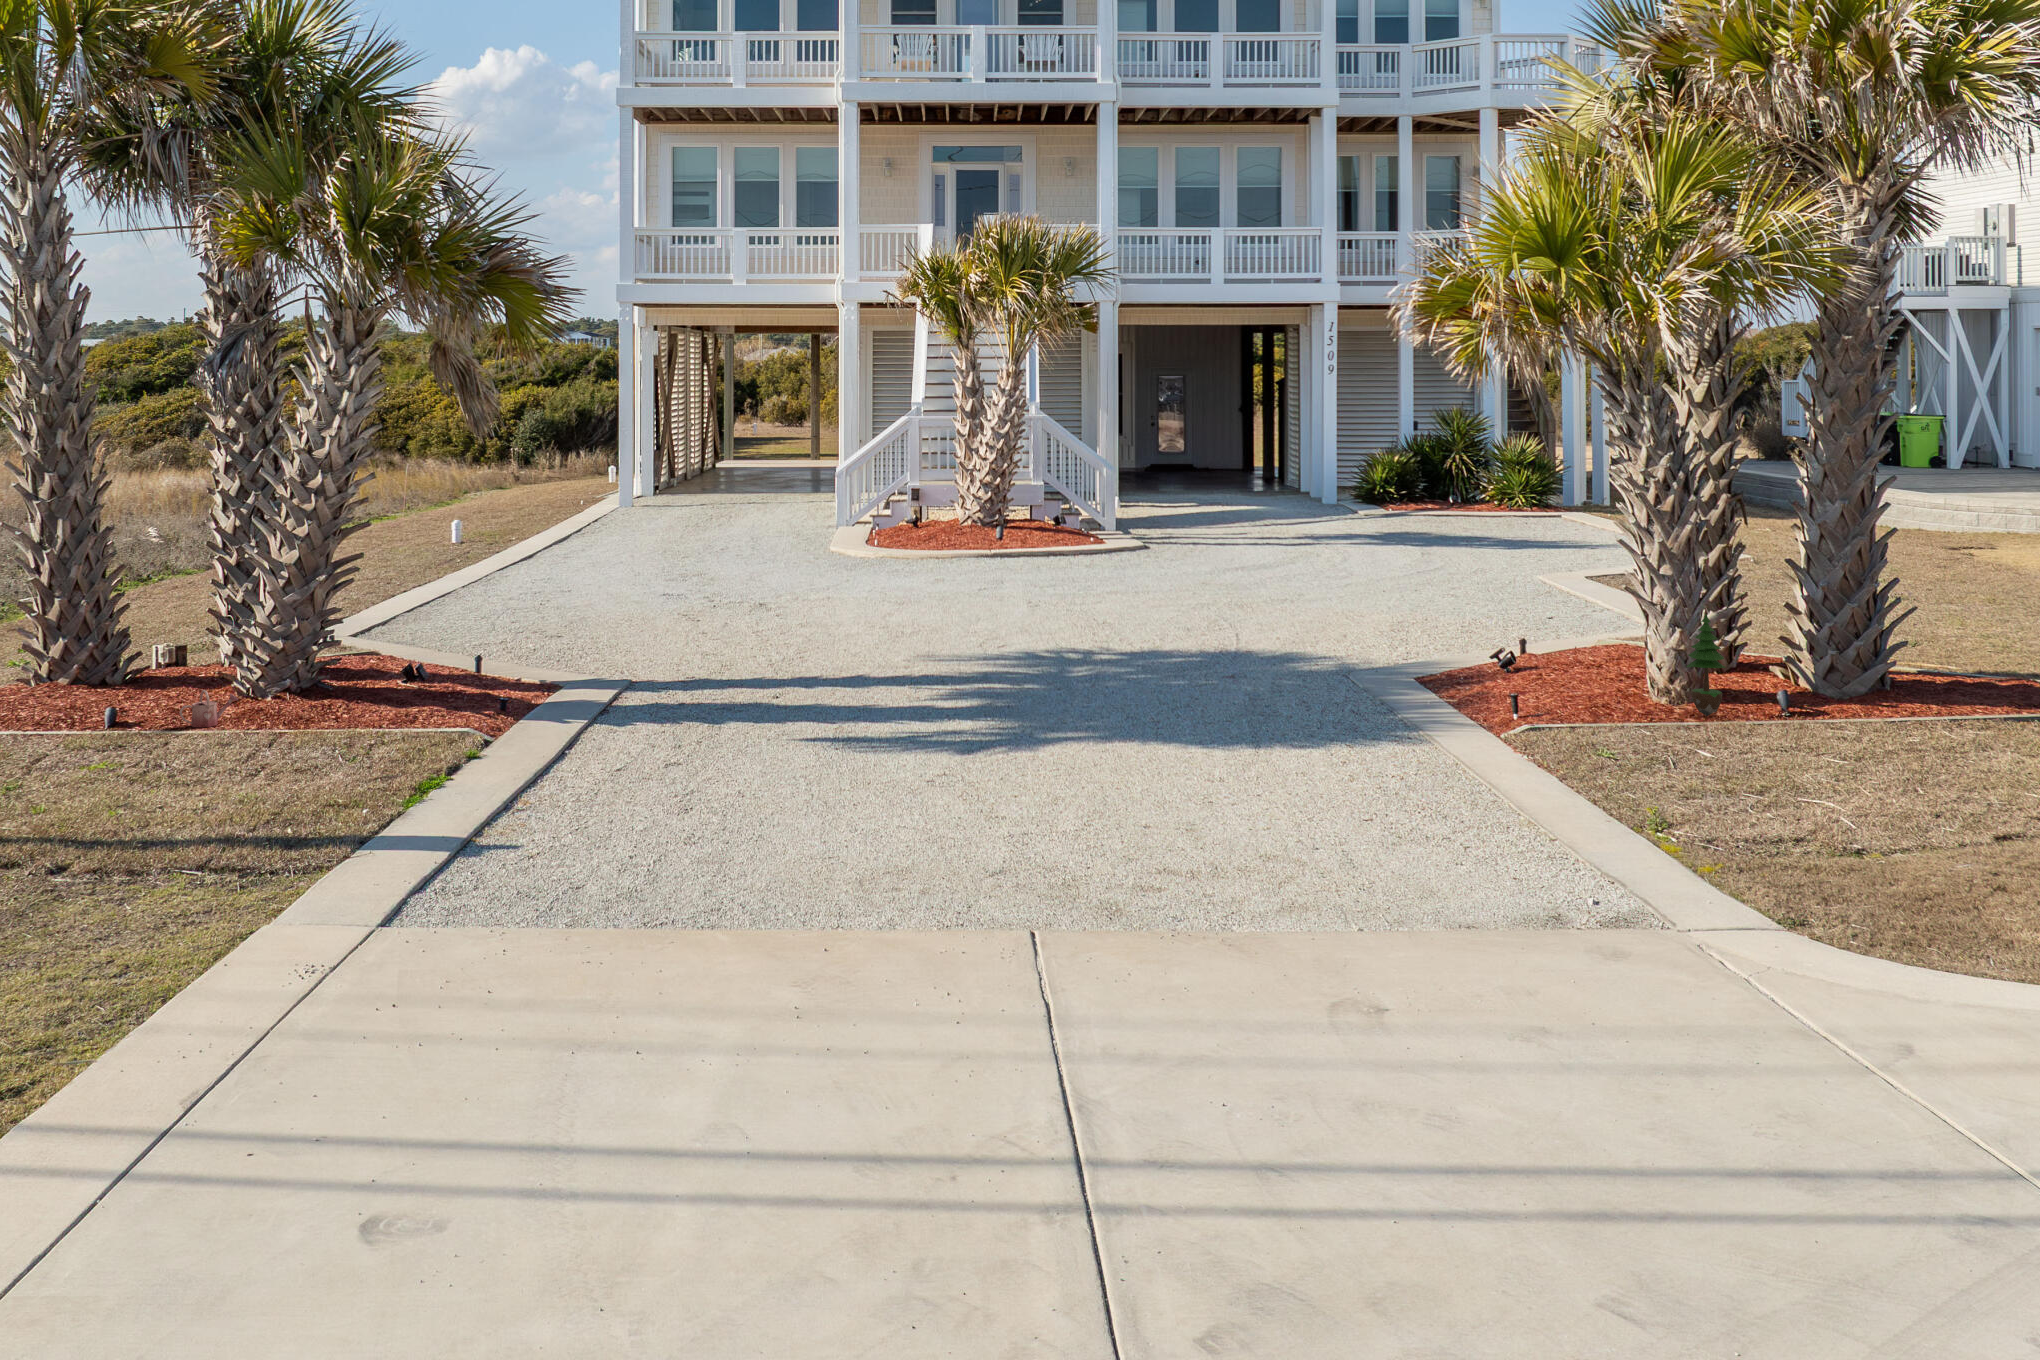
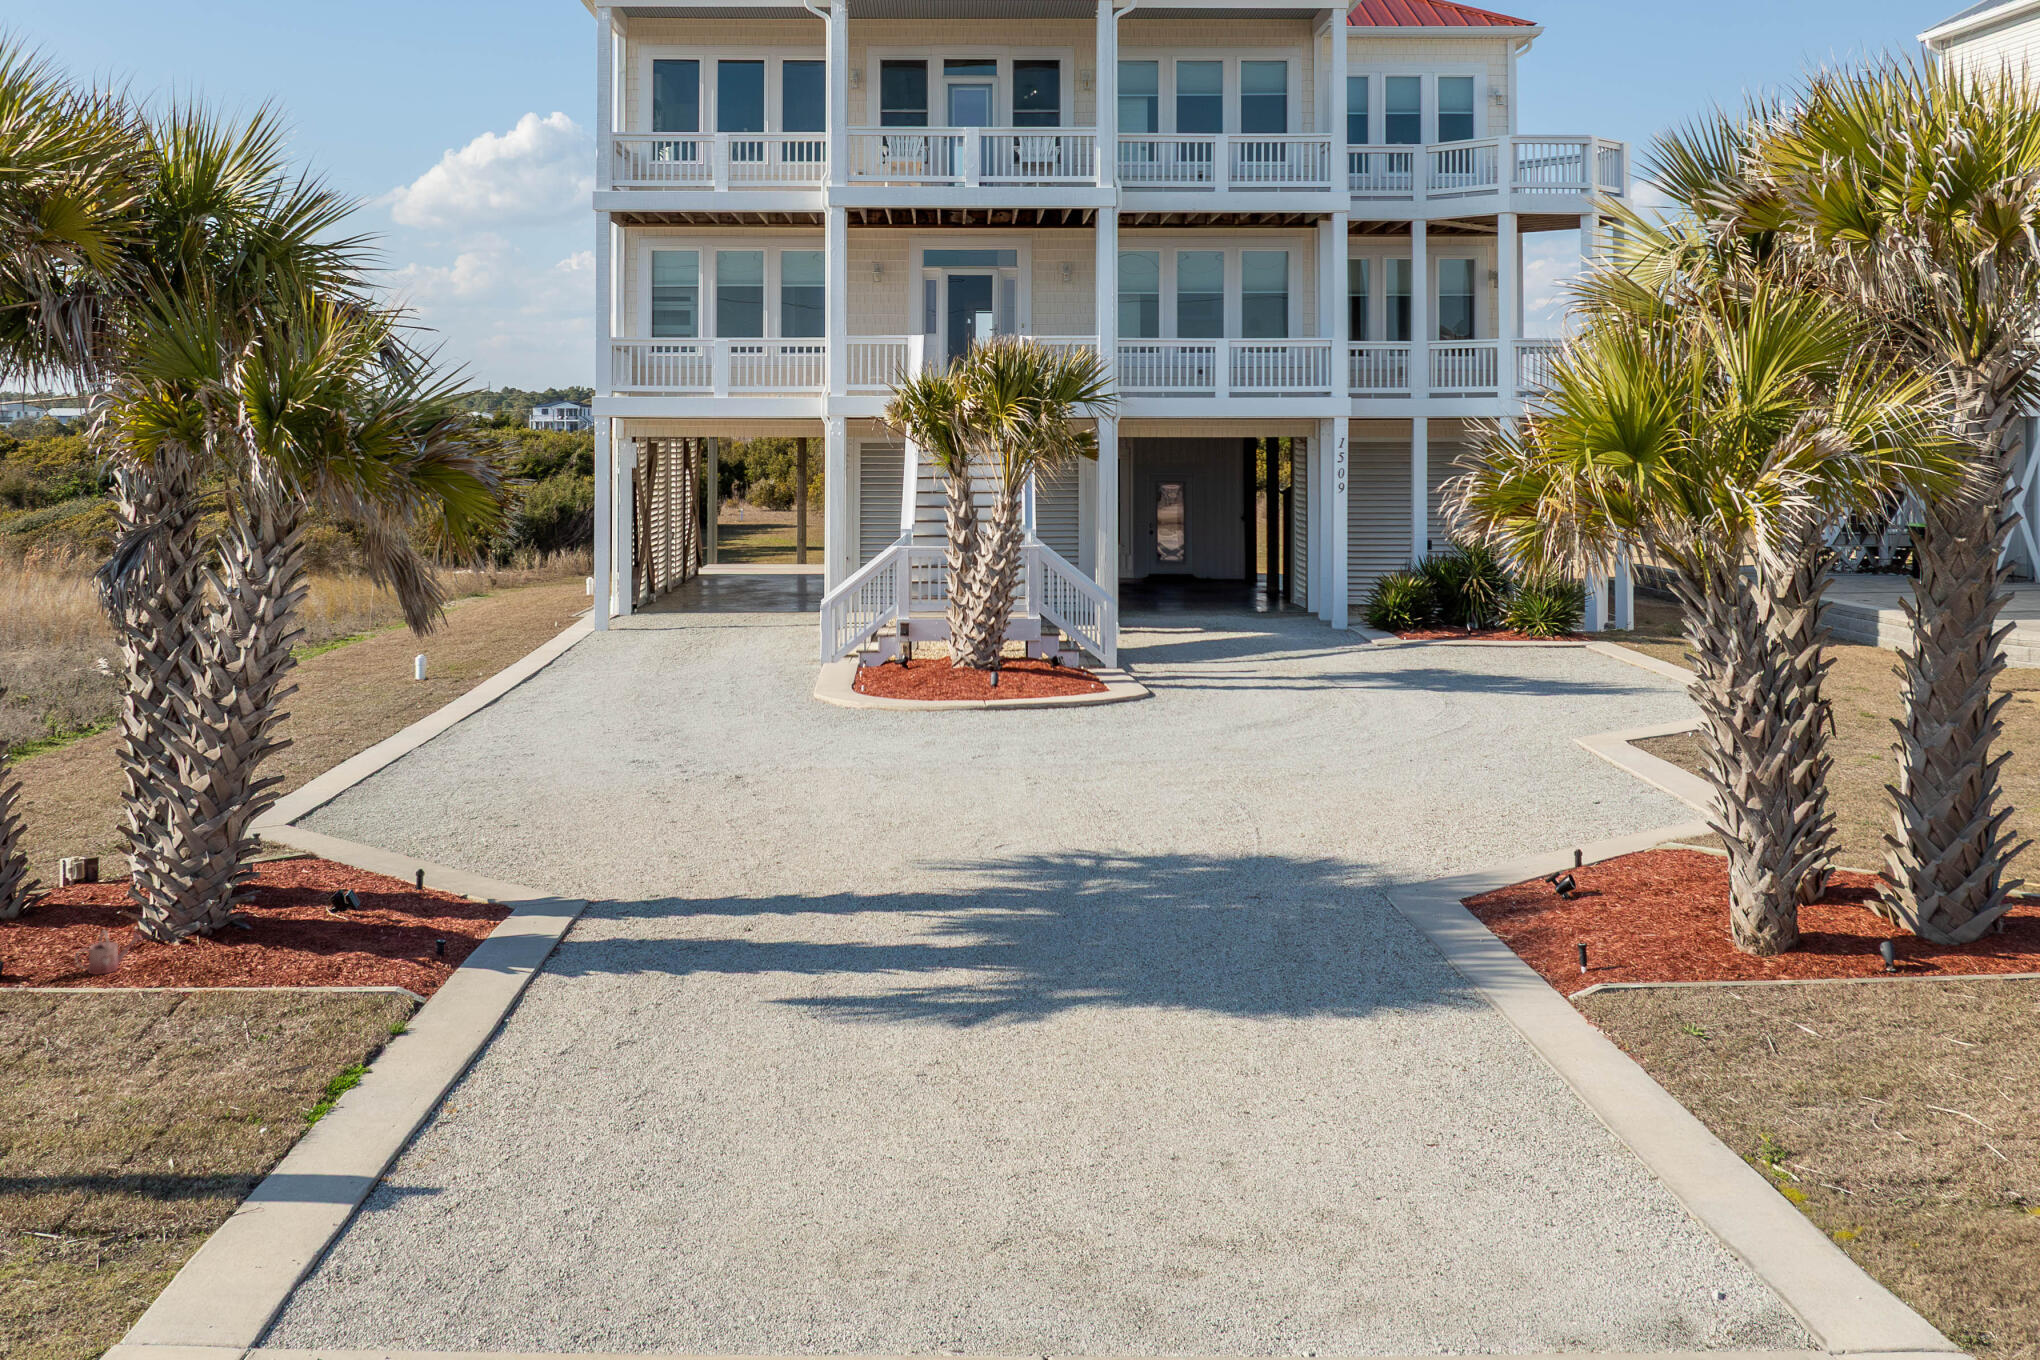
potted tree: present [1687,614,1725,716] -> none [1784,855,1832,975]

